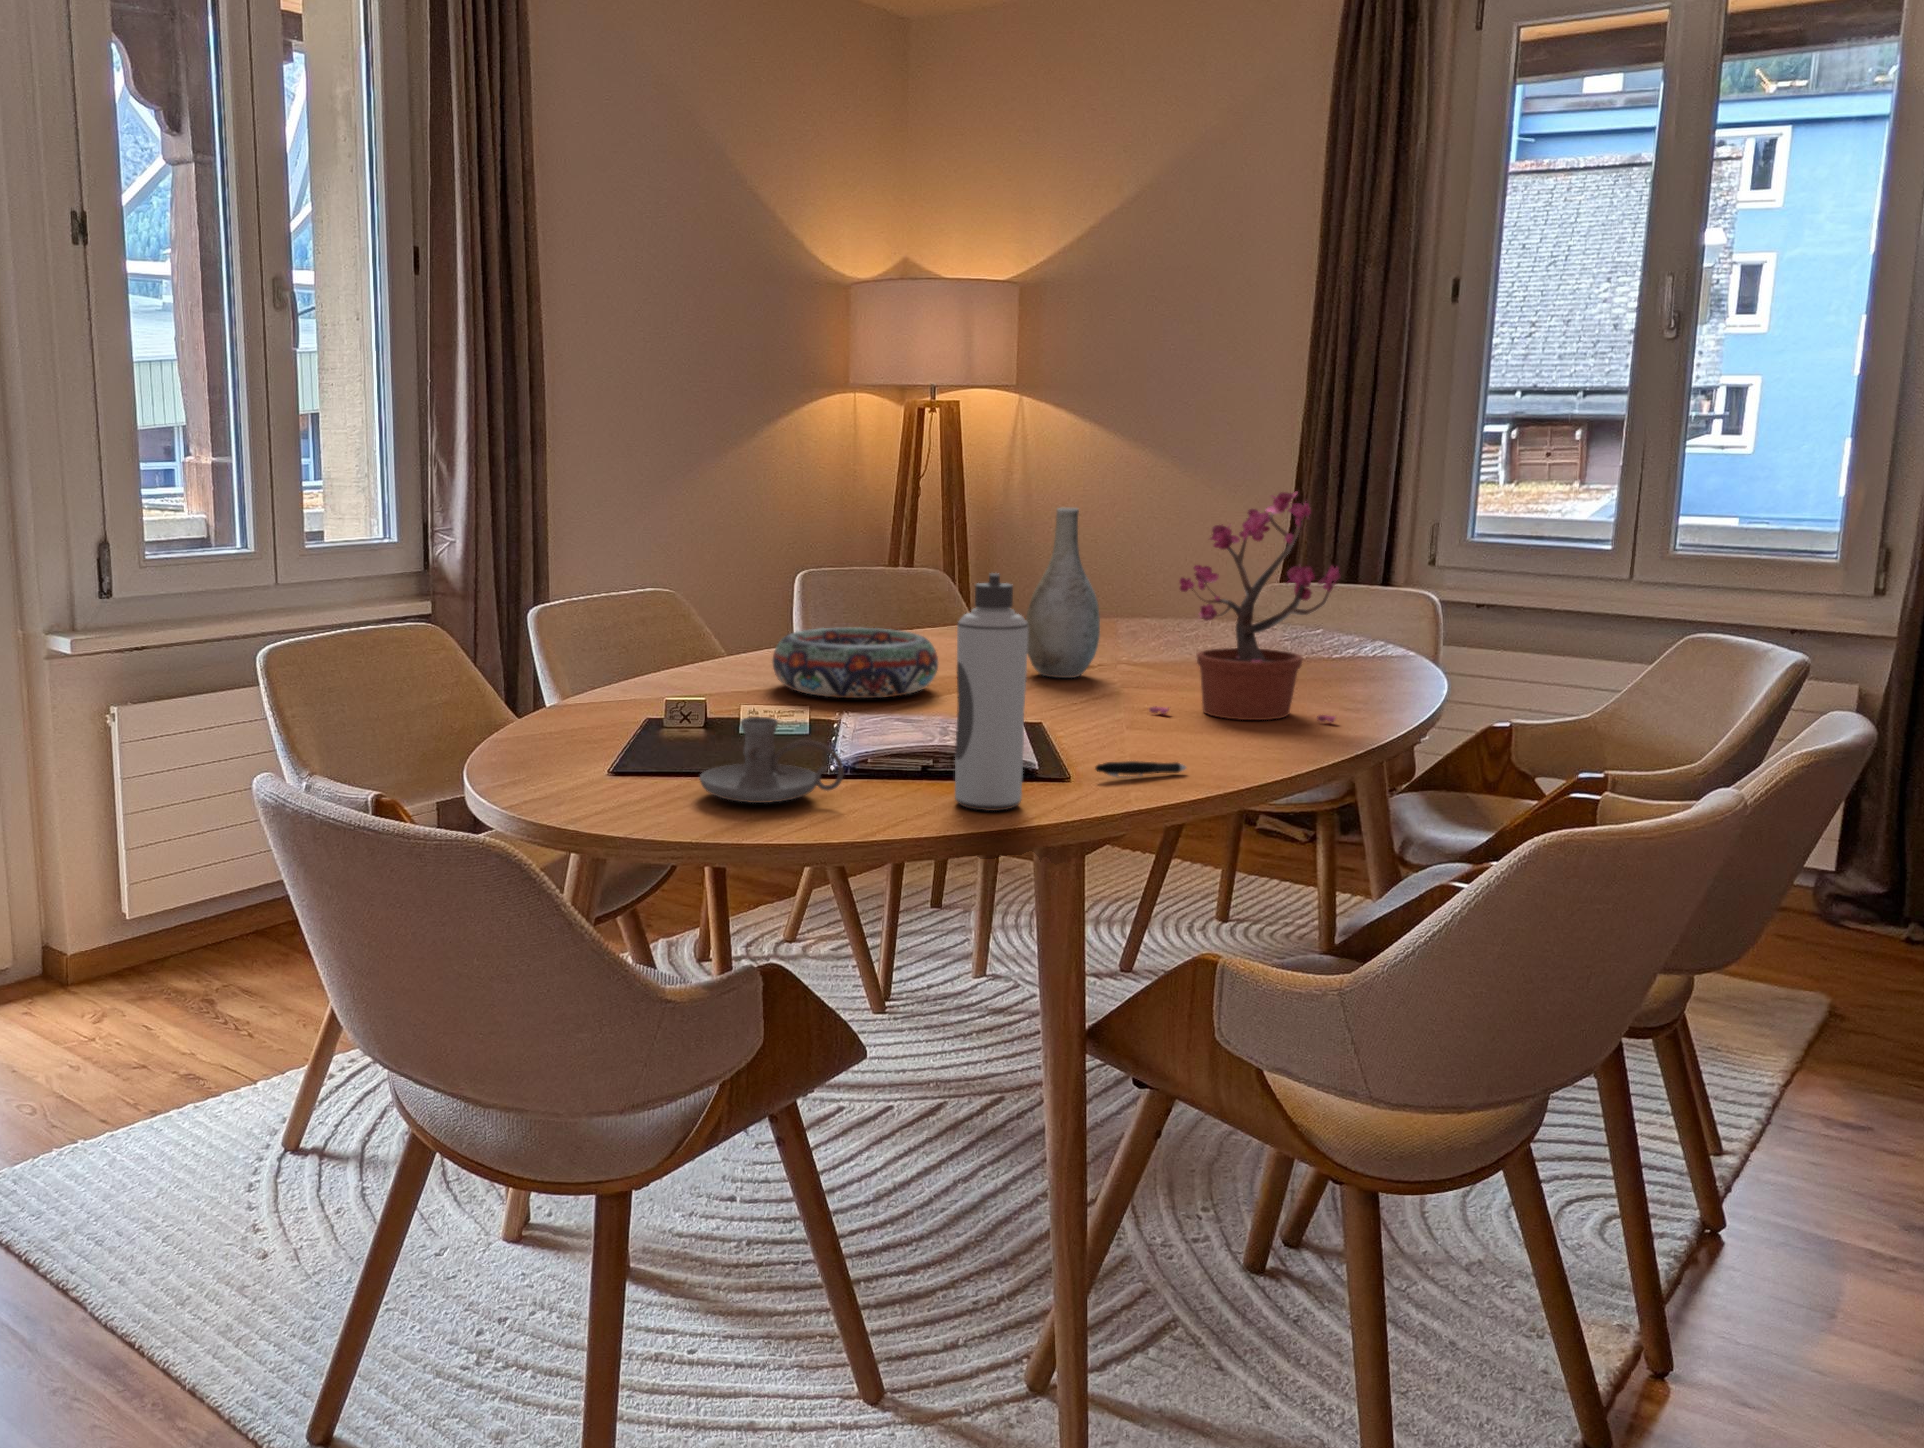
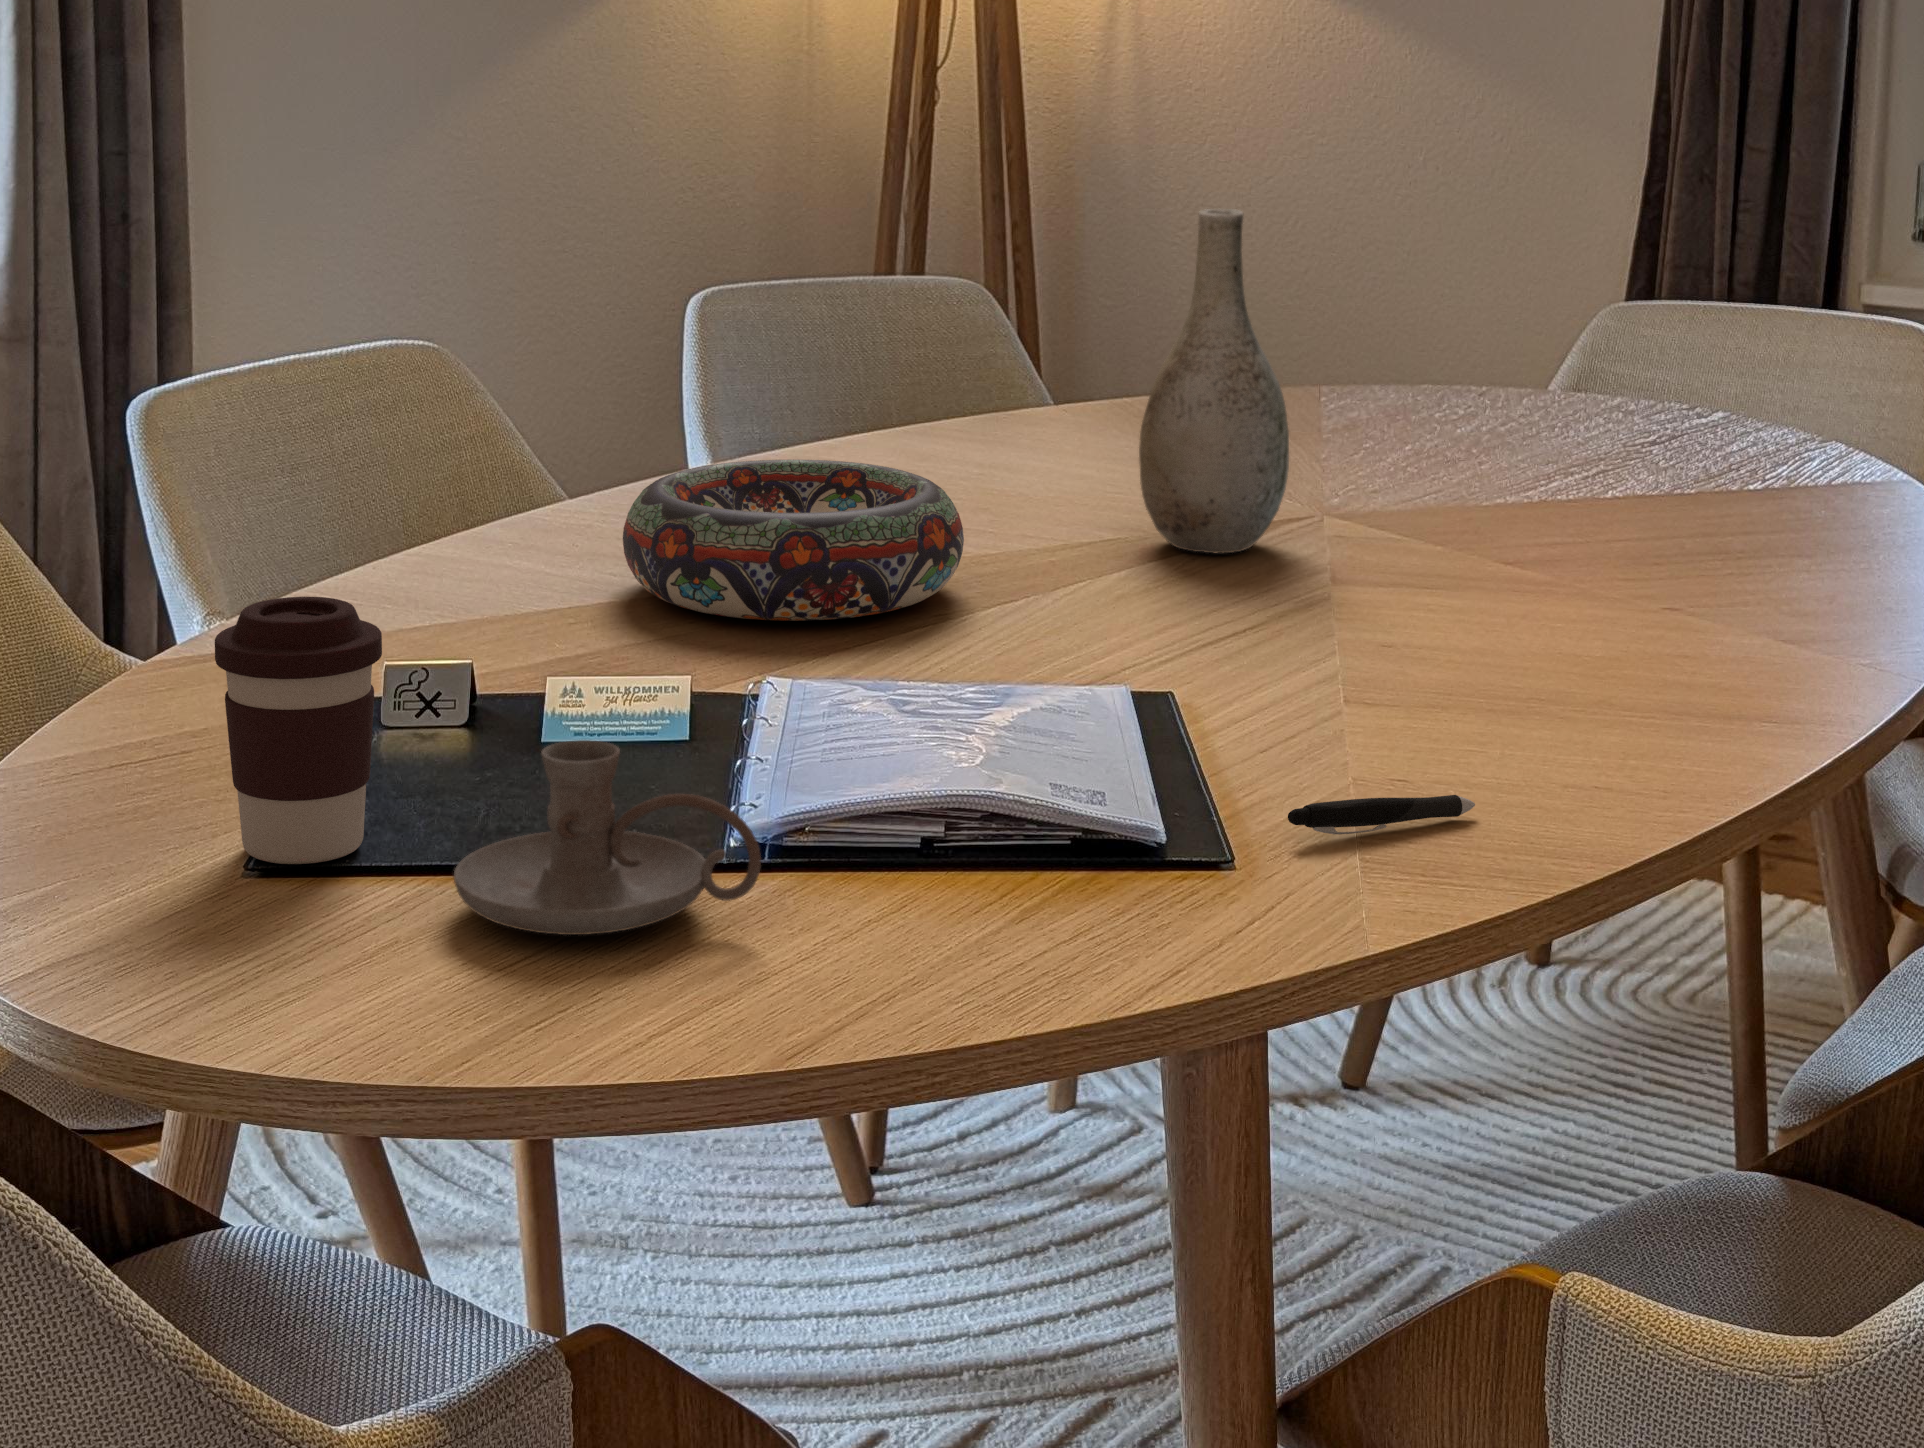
potted plant: present [1149,492,1341,722] -> none [1391,194,1771,666]
water bottle: present [955,573,1028,811] -> none [997,439,1145,939]
coffee cup: none [588,656,665,778] -> present [215,597,382,864]

